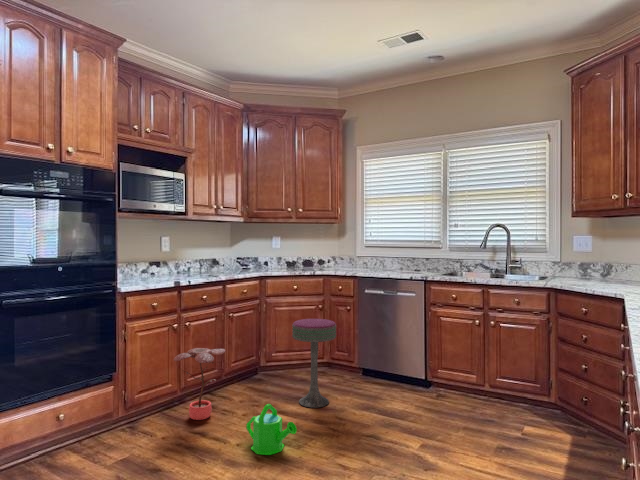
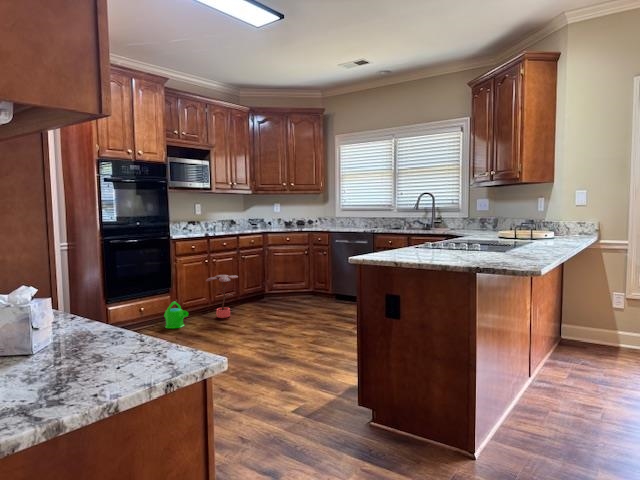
bar stool: present [292,319,336,408] -> none [281,258,310,313]
watering can: present [246,404,297,455] -> present [164,301,188,328]

